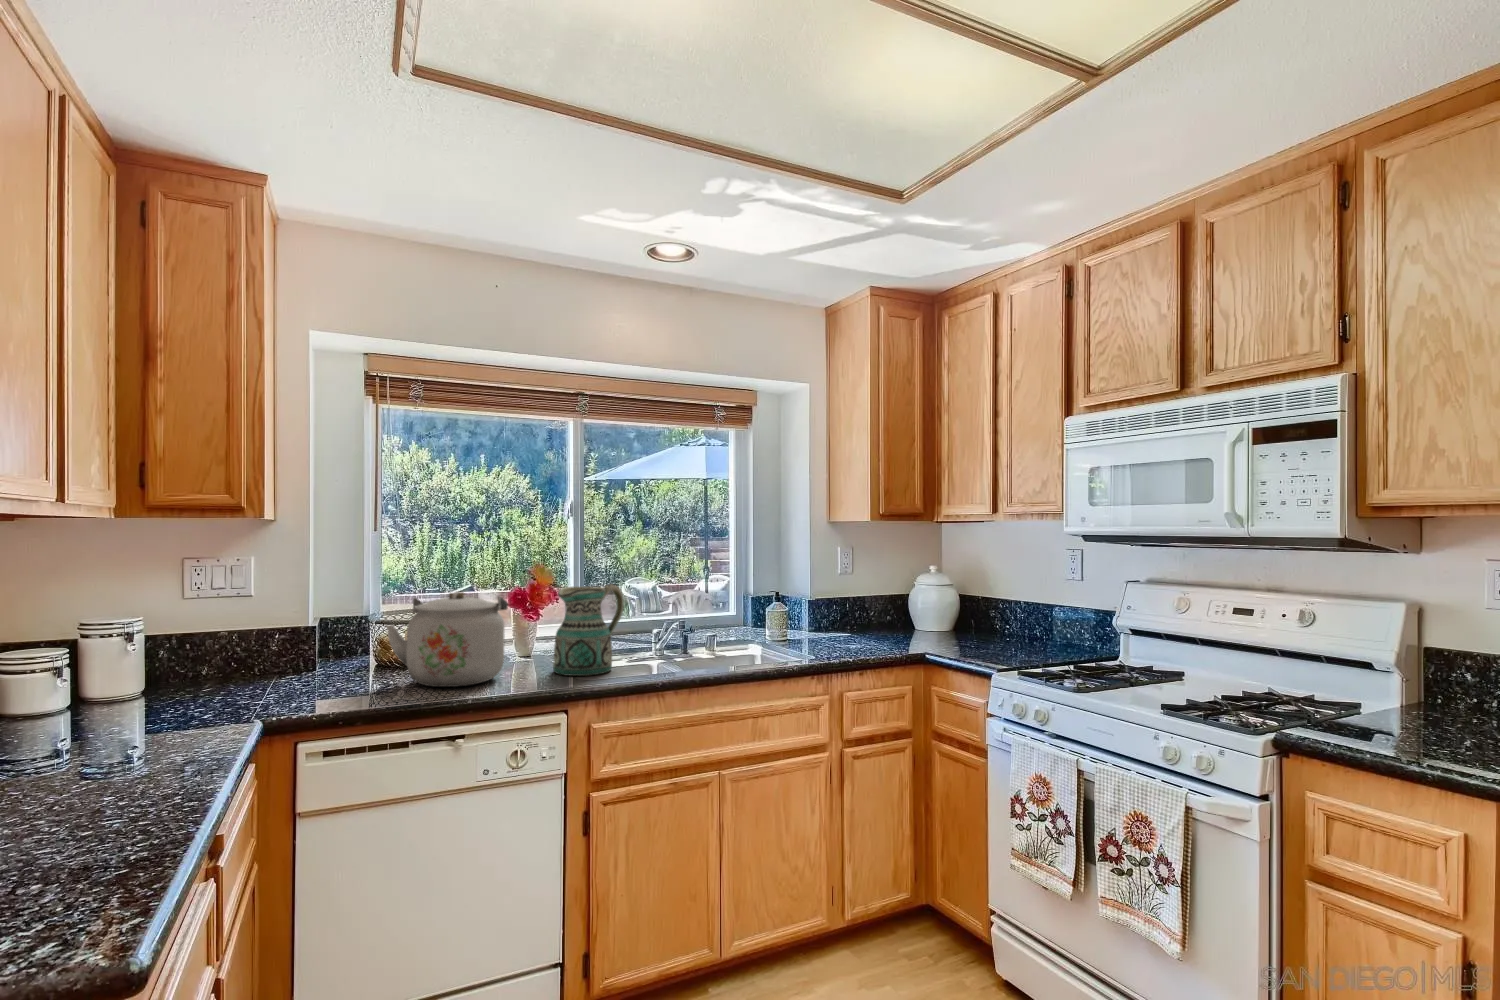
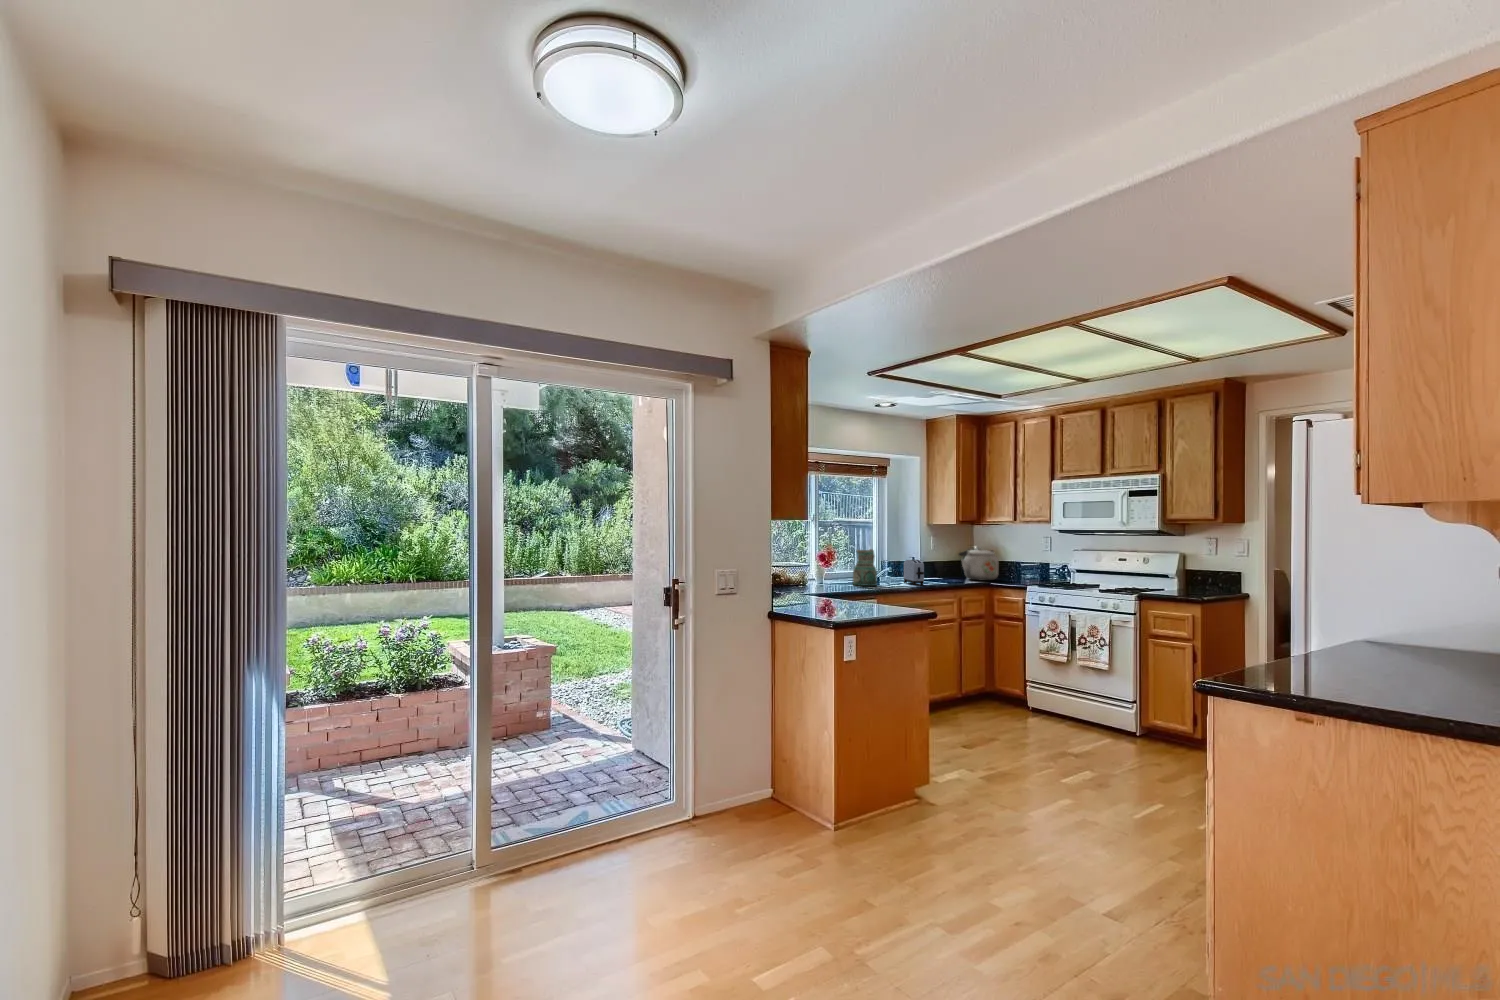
kettle: present [386,591,508,687] -> present [959,548,999,580]
toaster: none [702,608,731,671] -> present [903,560,924,585]

